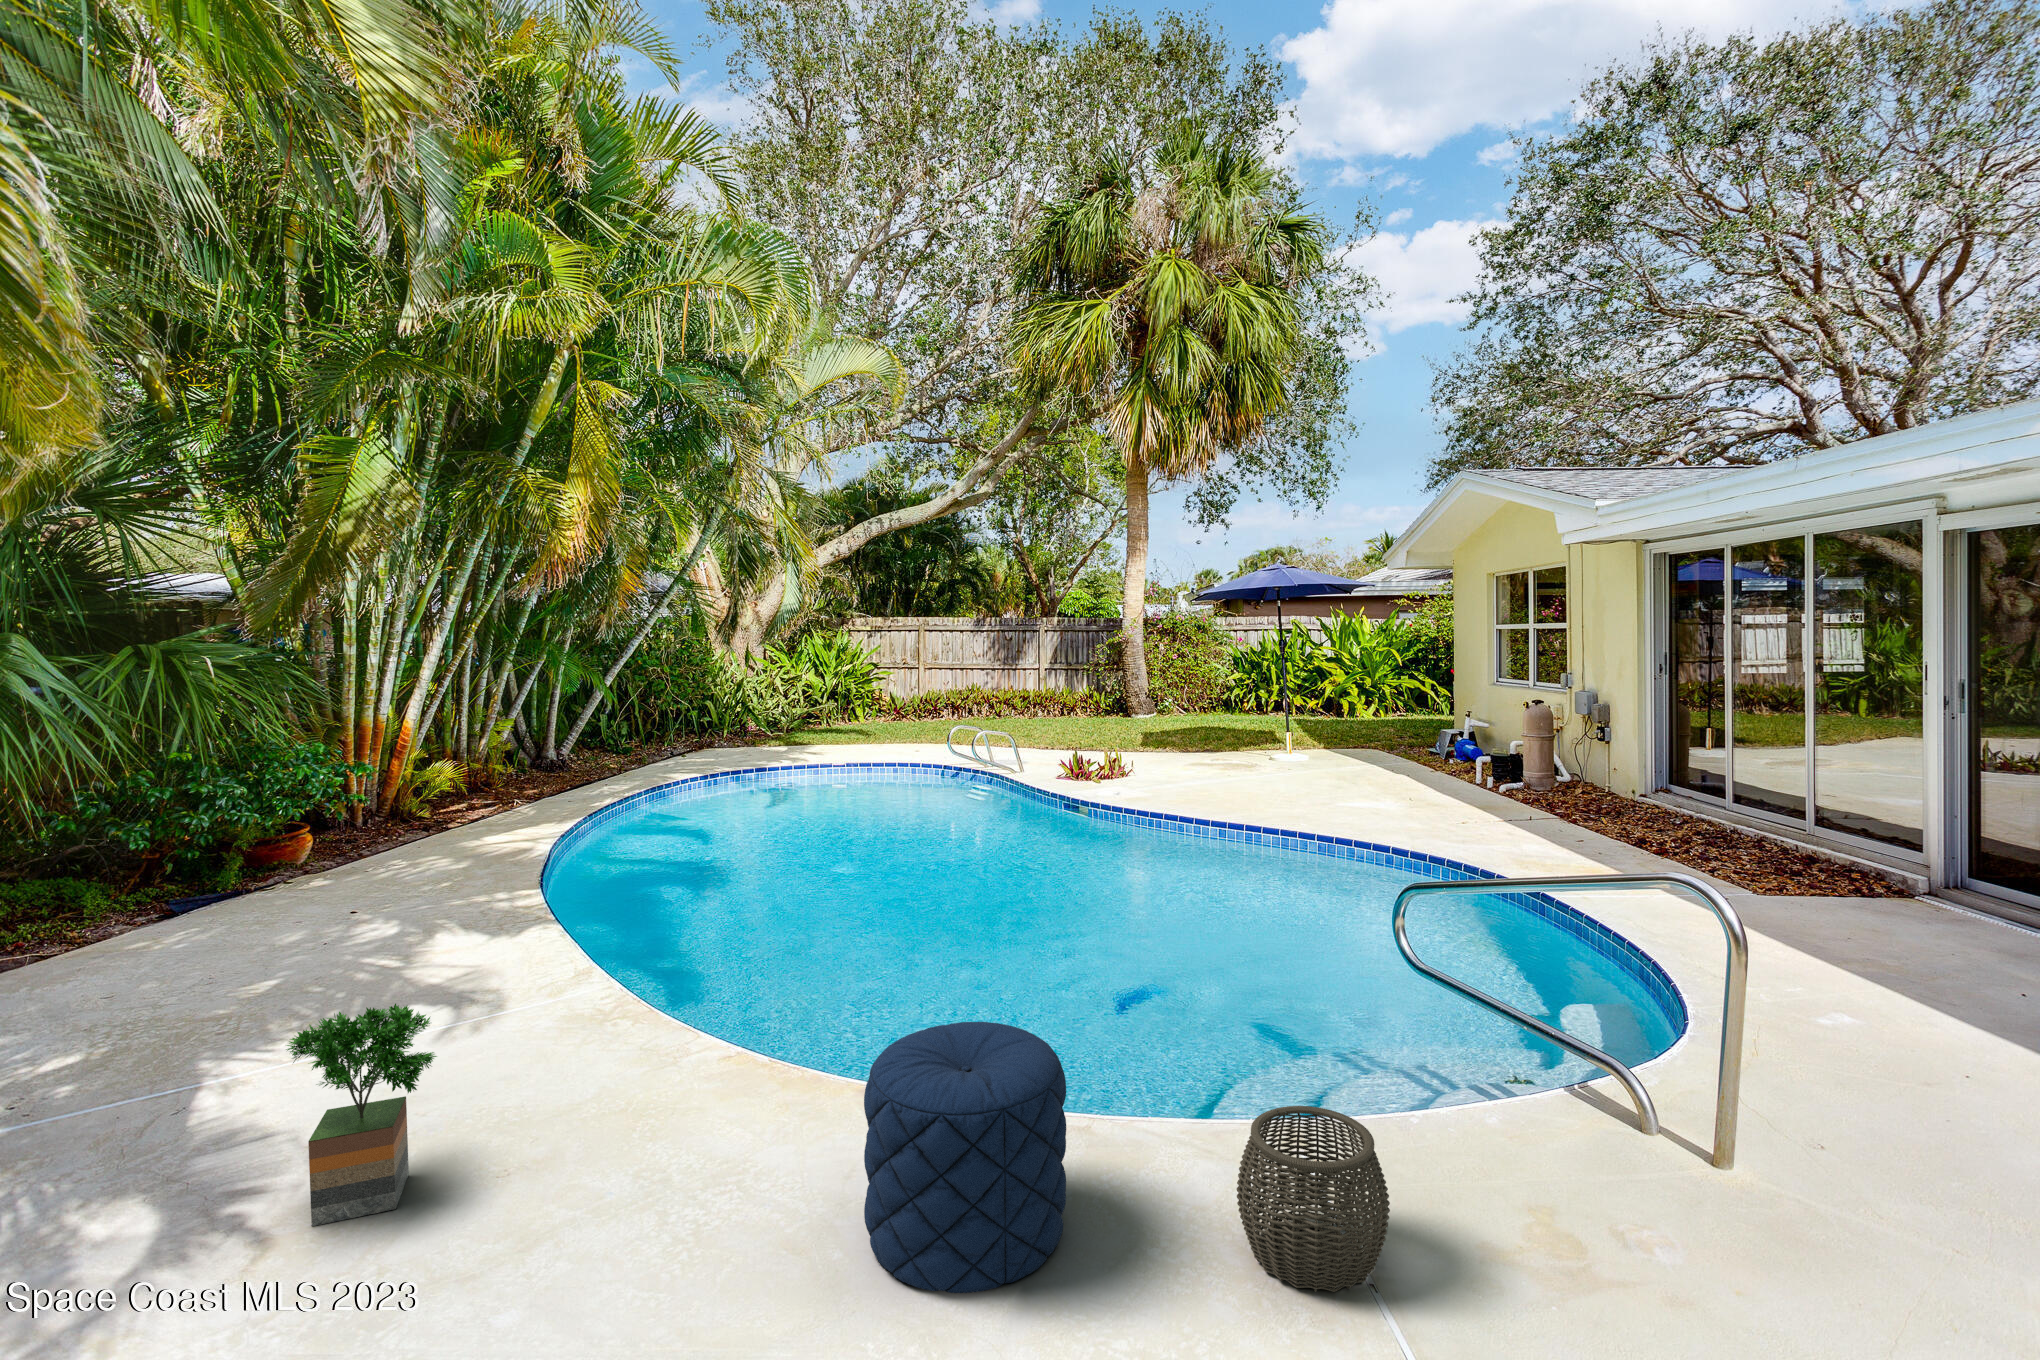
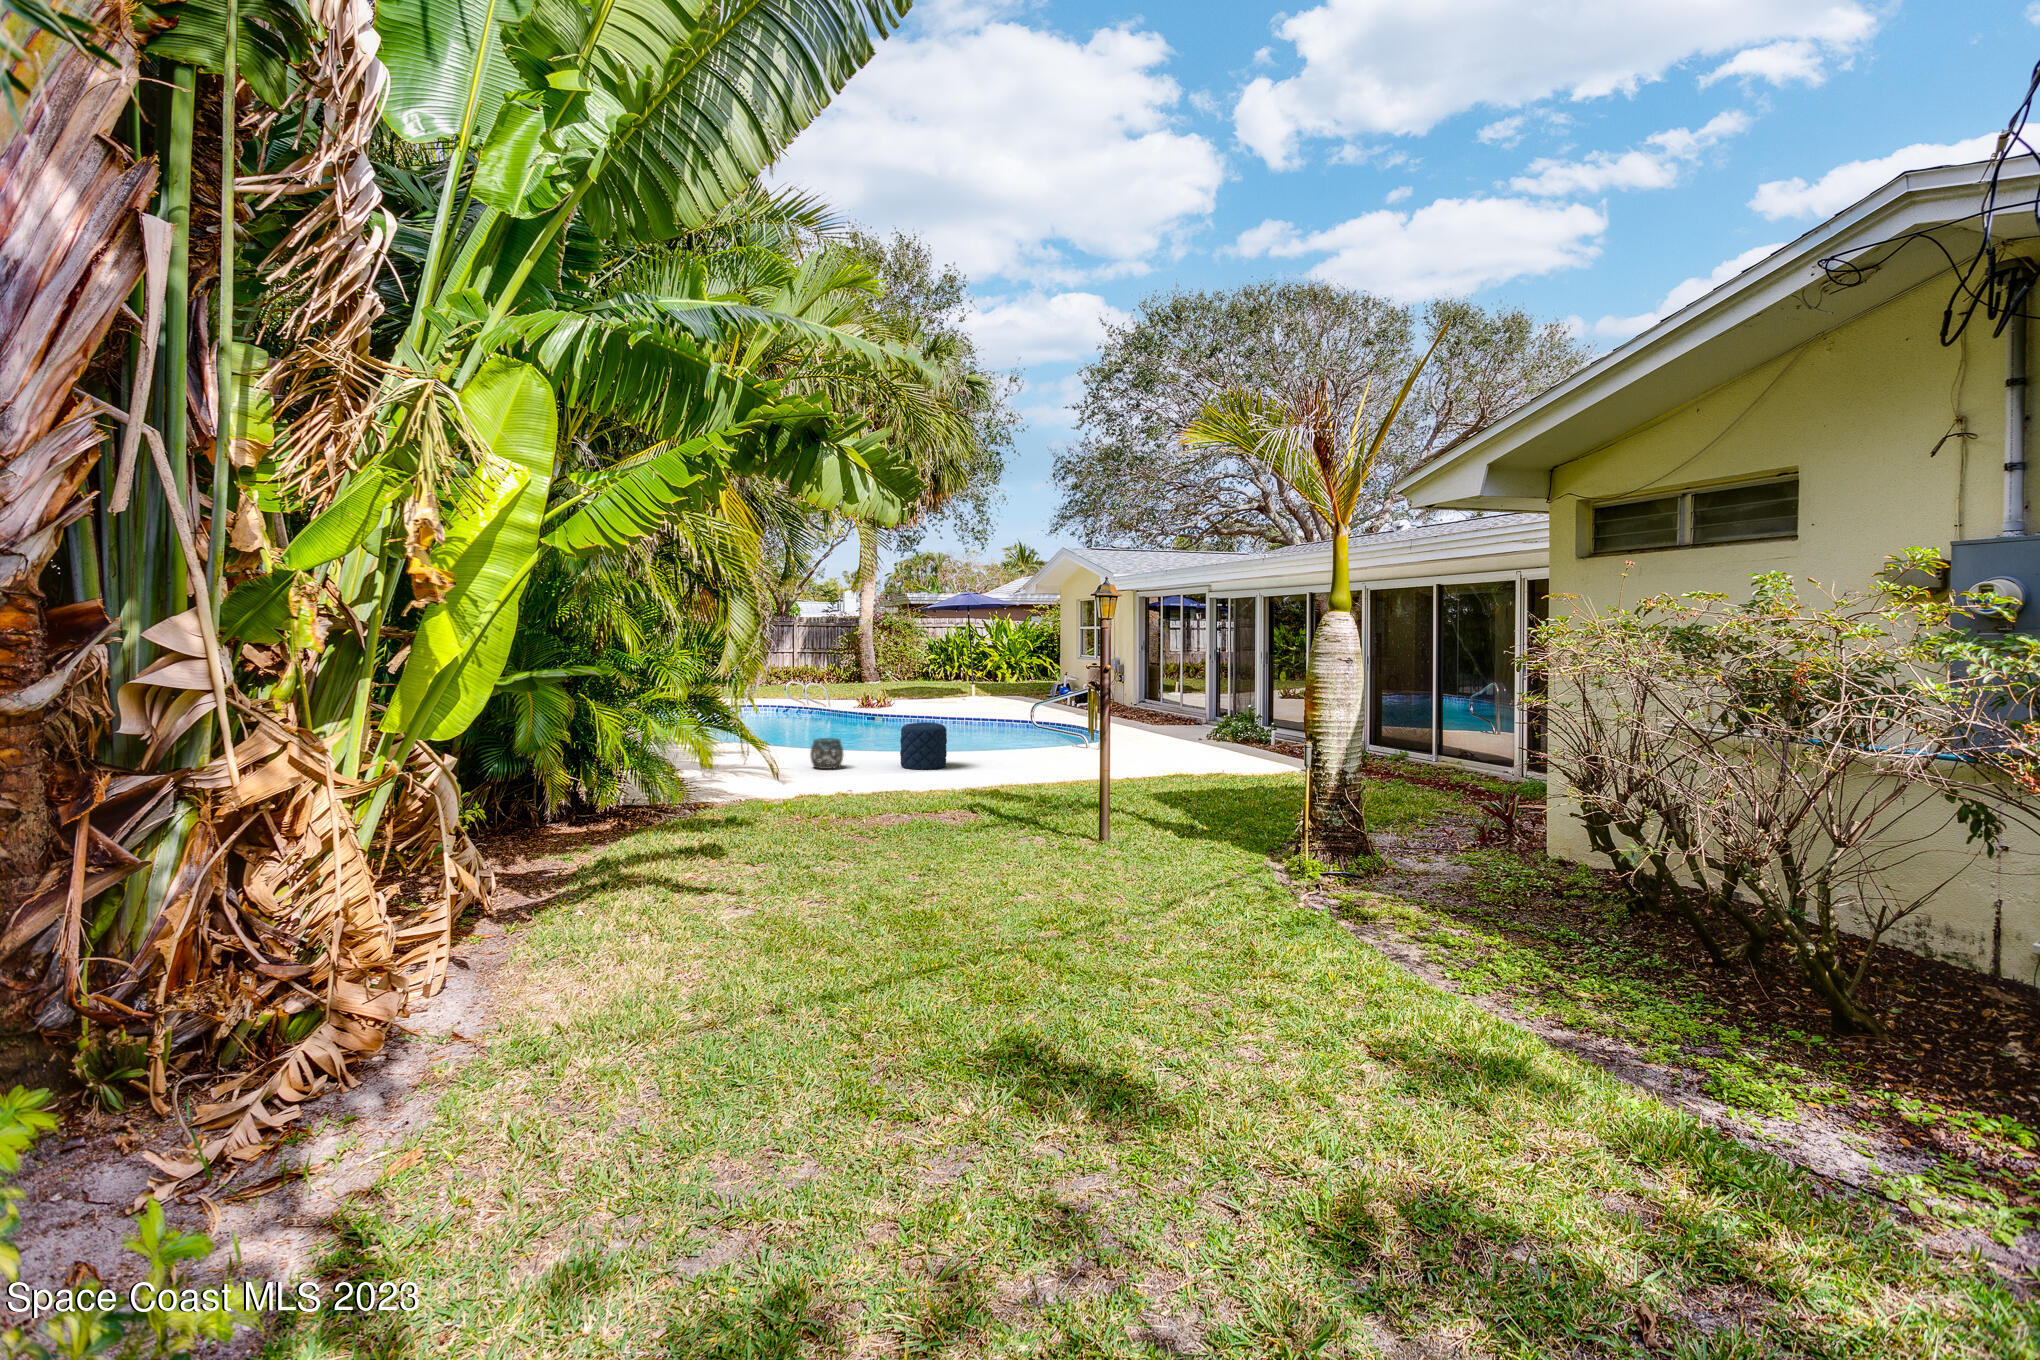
potted tree: present [286,1004,437,1226] -> none [751,723,788,772]
woven basket: present [1237,1106,1390,1292] -> present [810,738,844,769]

